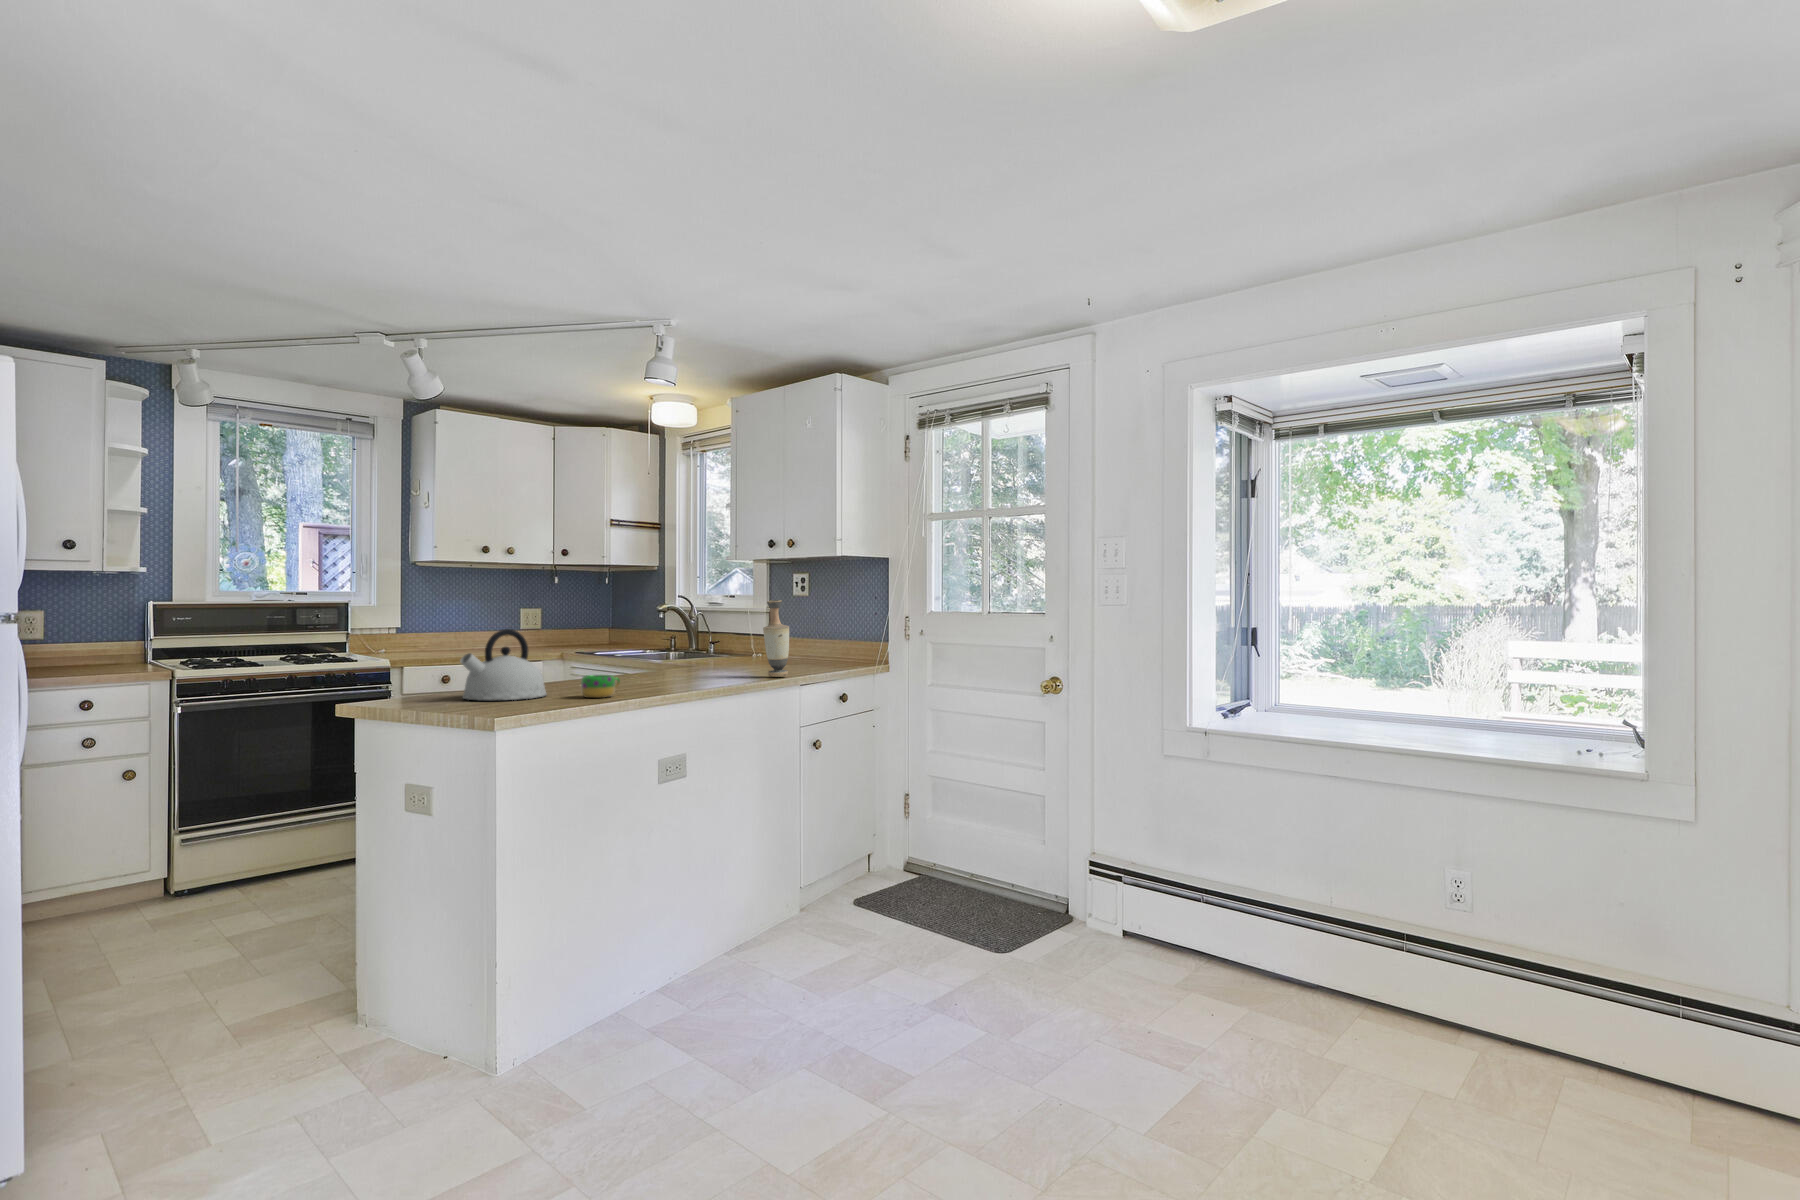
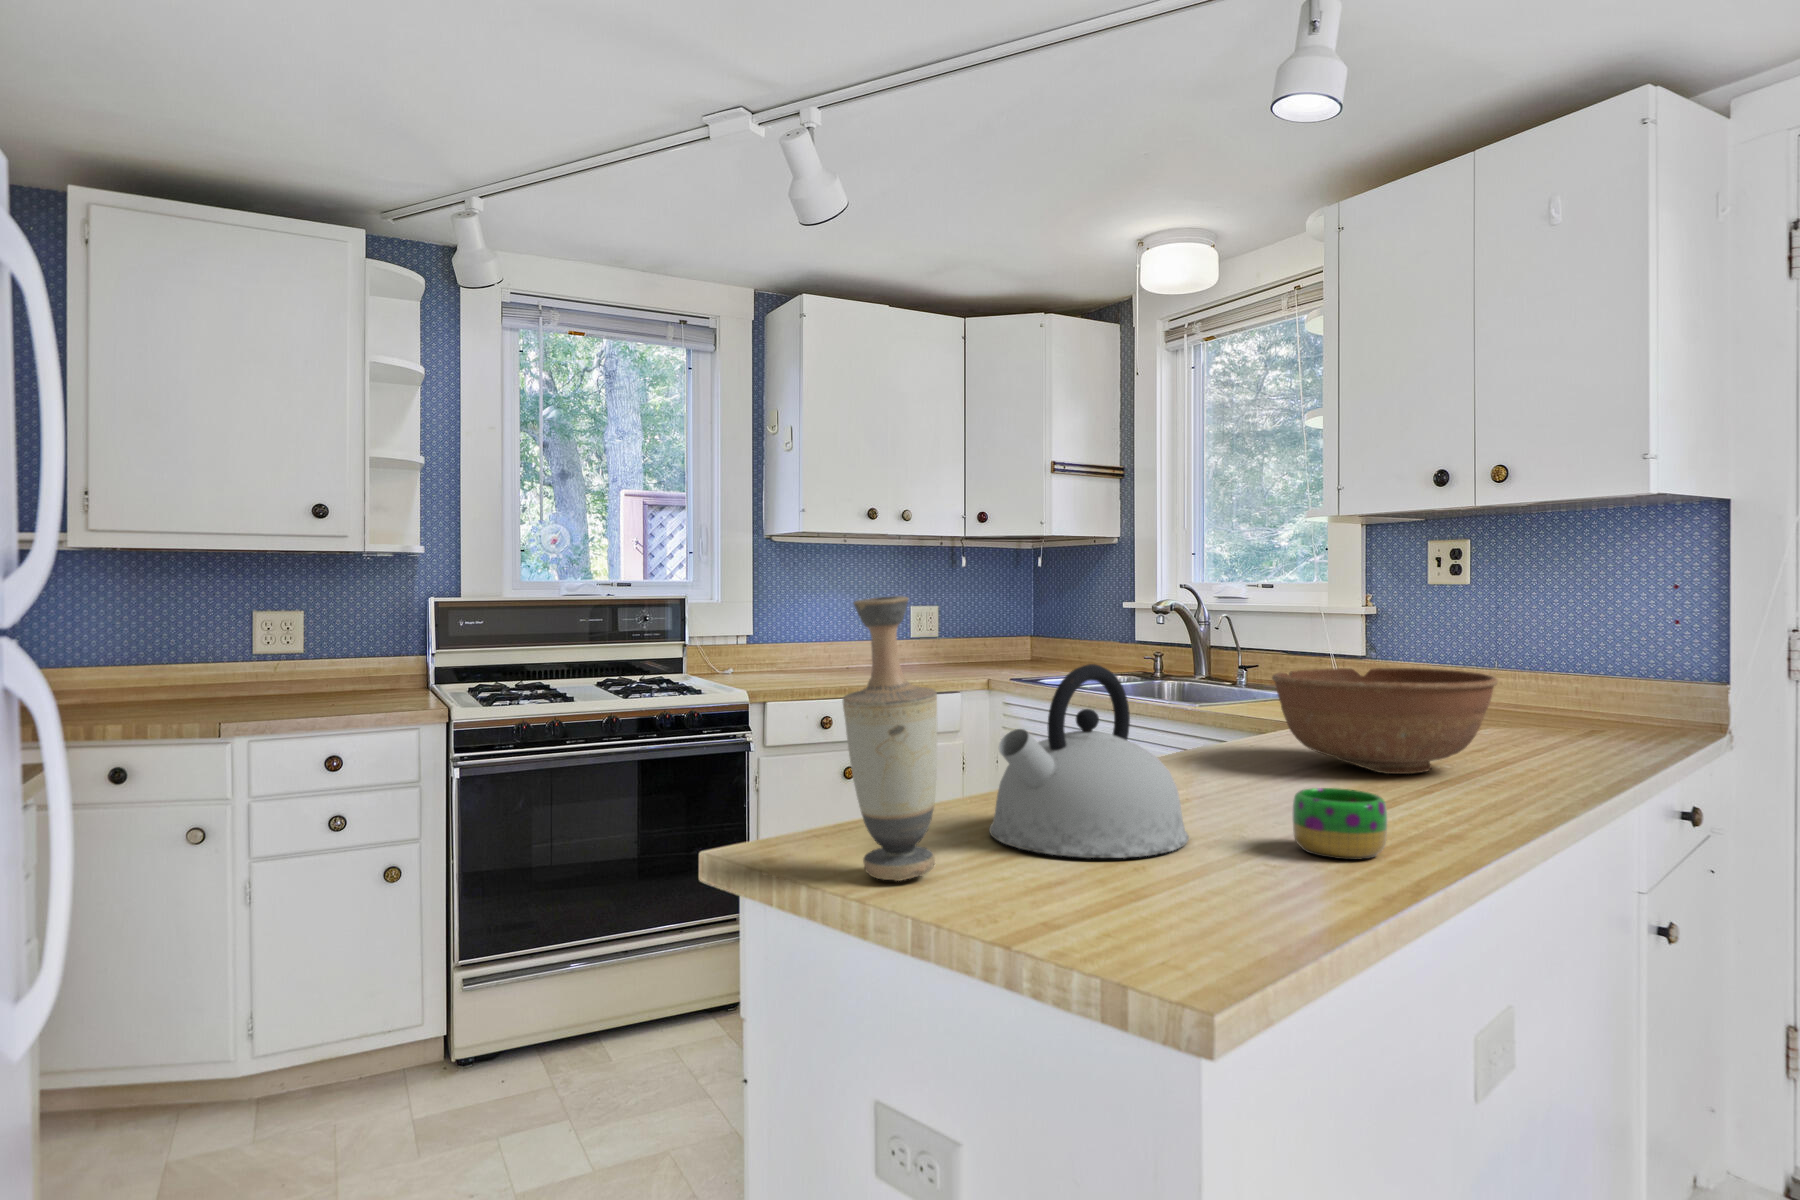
vase: present [763,600,789,677] -> present [843,596,937,881]
bowl: none [638,635,730,680] -> present [1272,668,1498,774]

